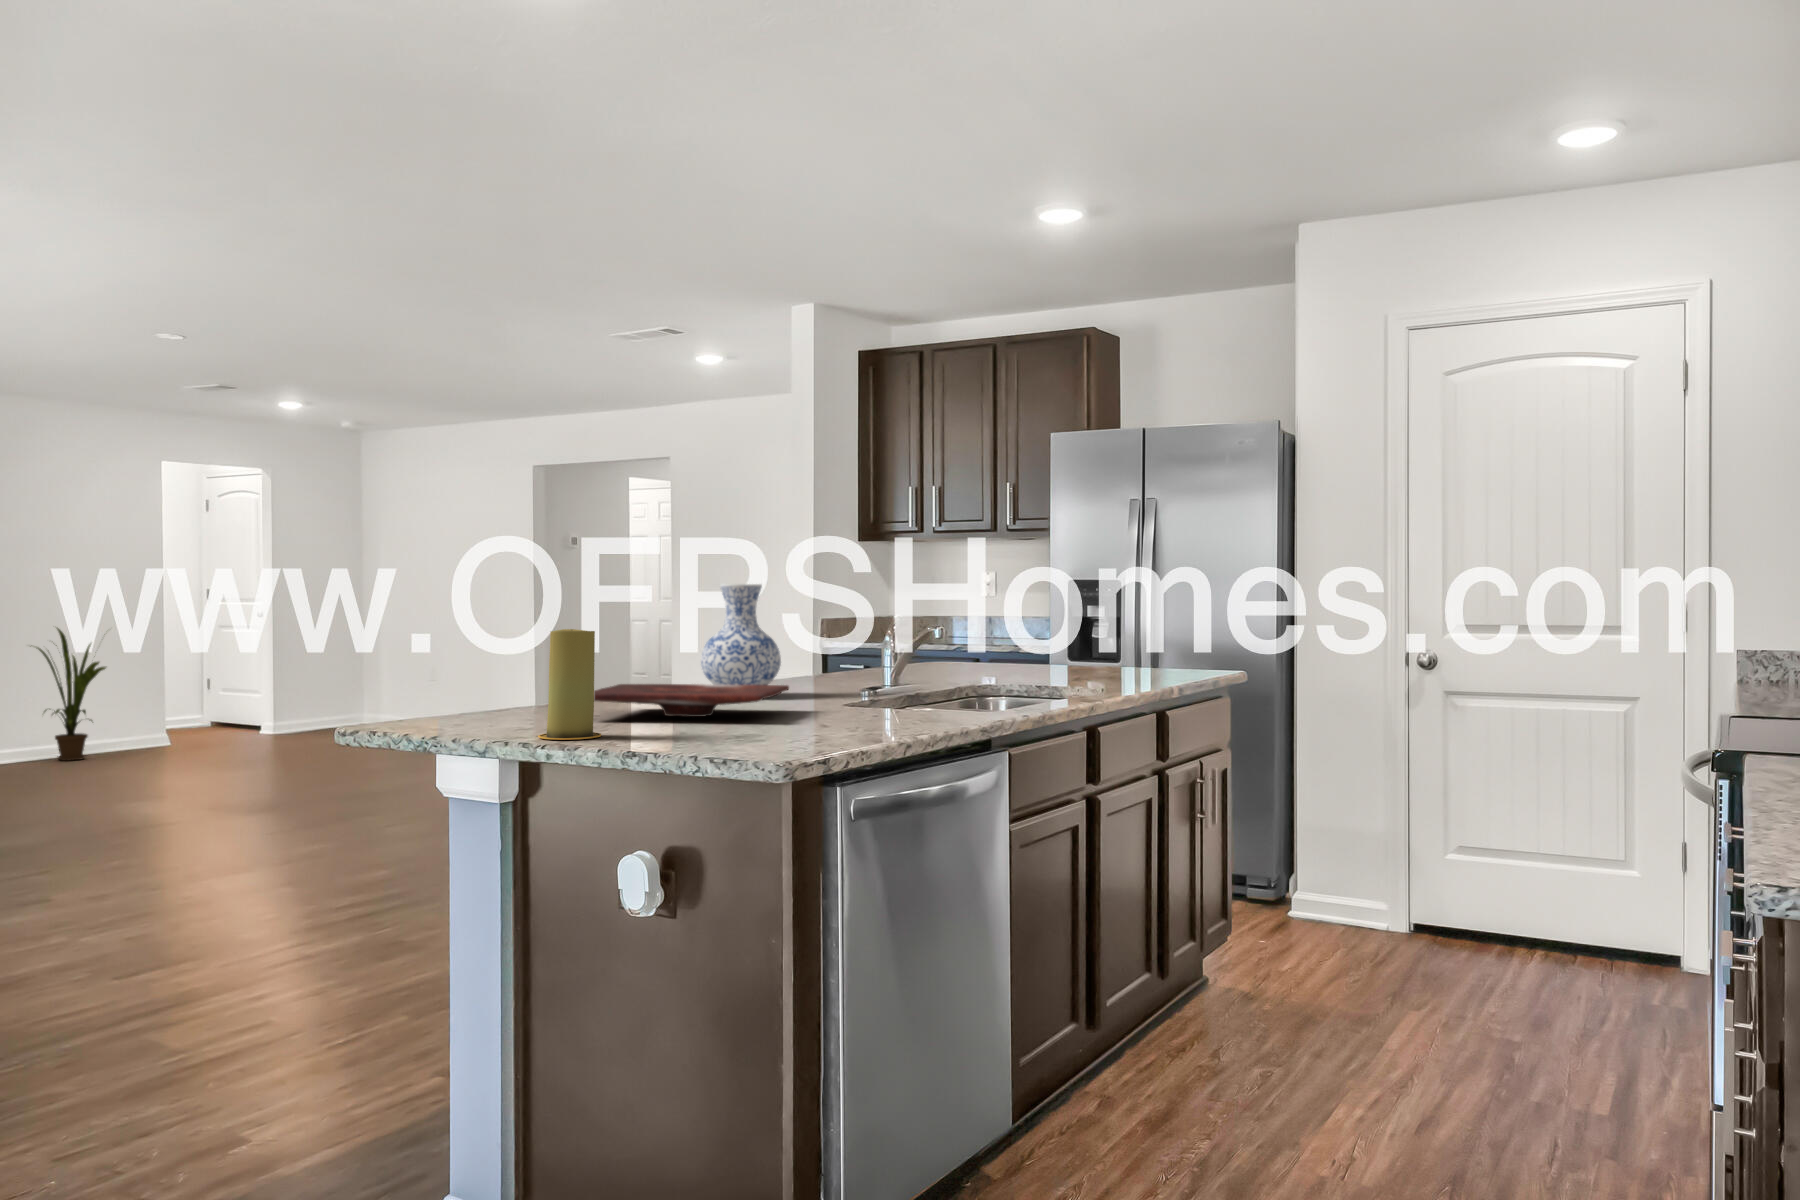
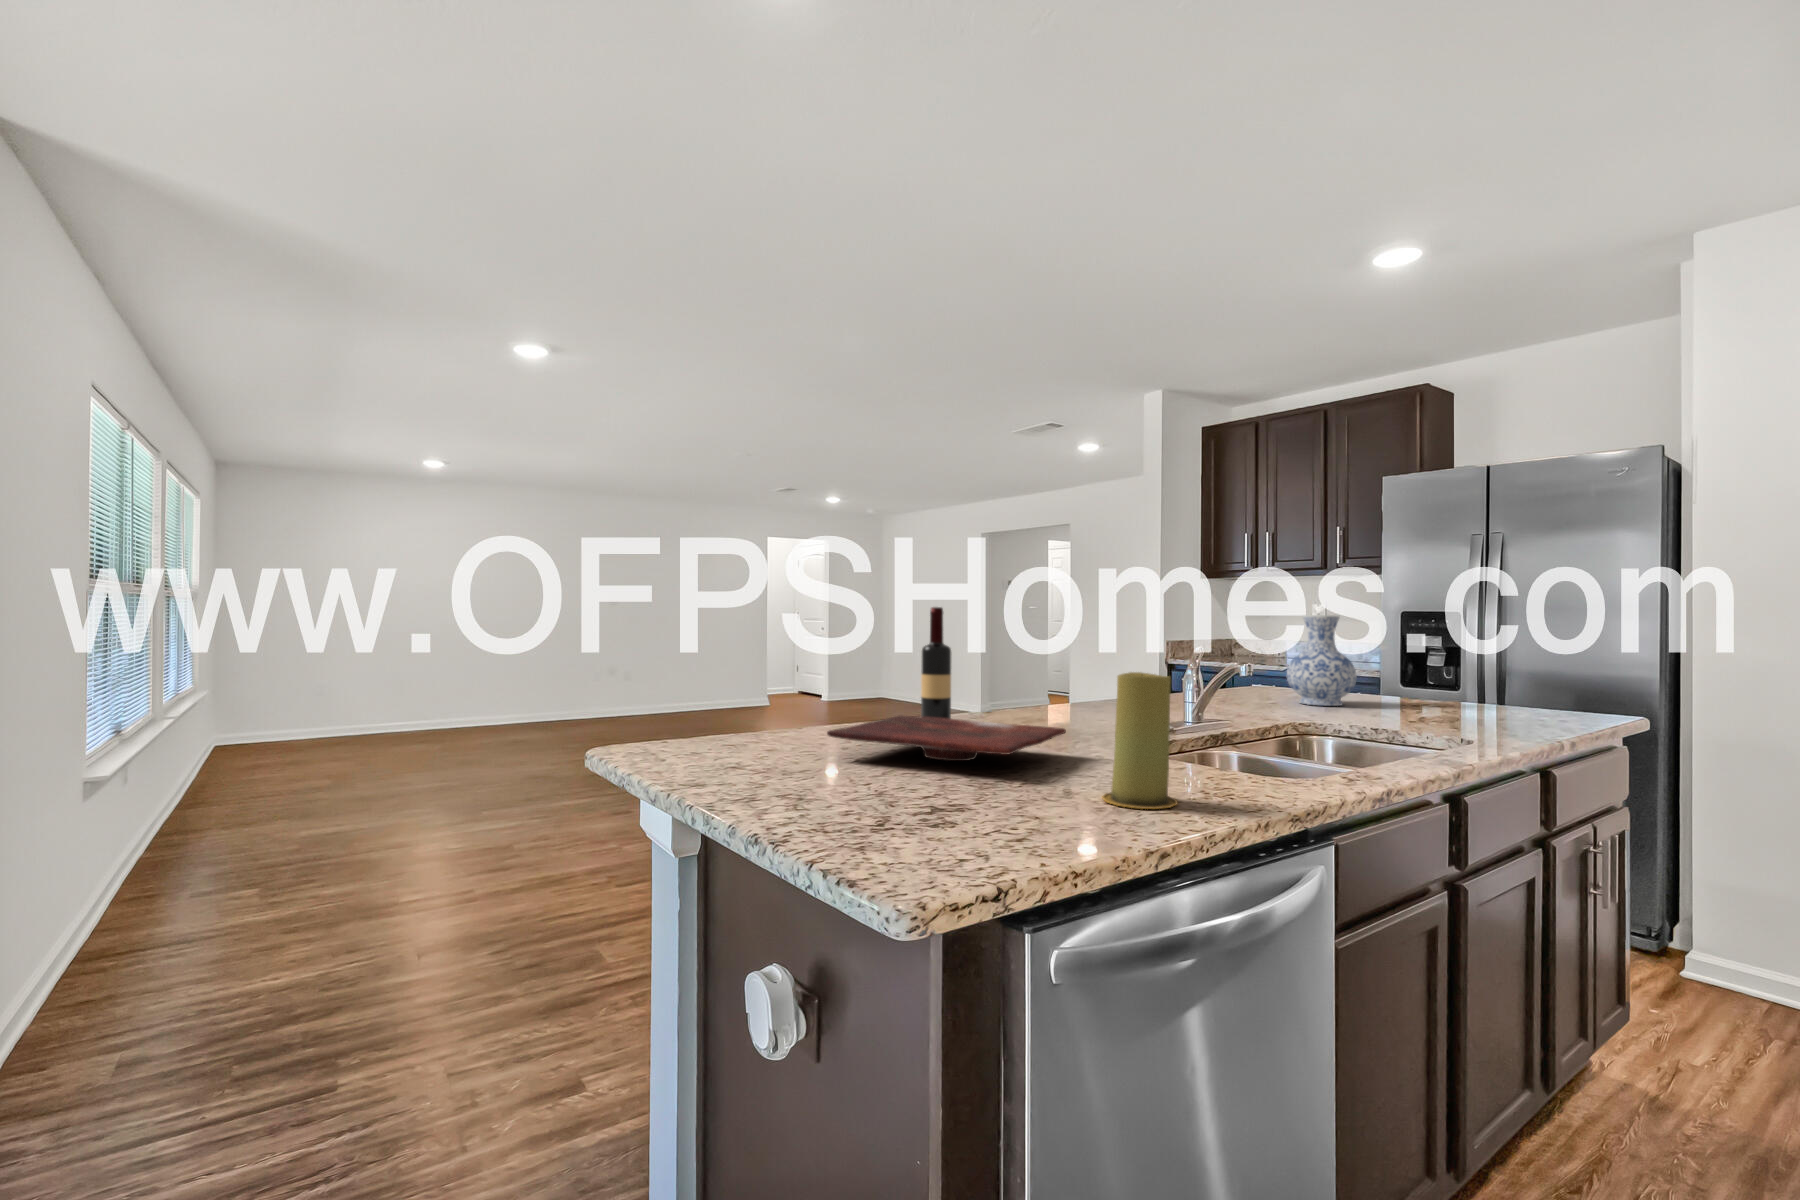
wine bottle: none [627,576,659,703] -> present [921,607,951,719]
vase: present [701,584,781,685] -> present [1287,615,1357,706]
house plant: present [37,628,106,761] -> none [687,633,733,714]
candle: present [538,629,601,740] -> present [1102,672,1177,809]

